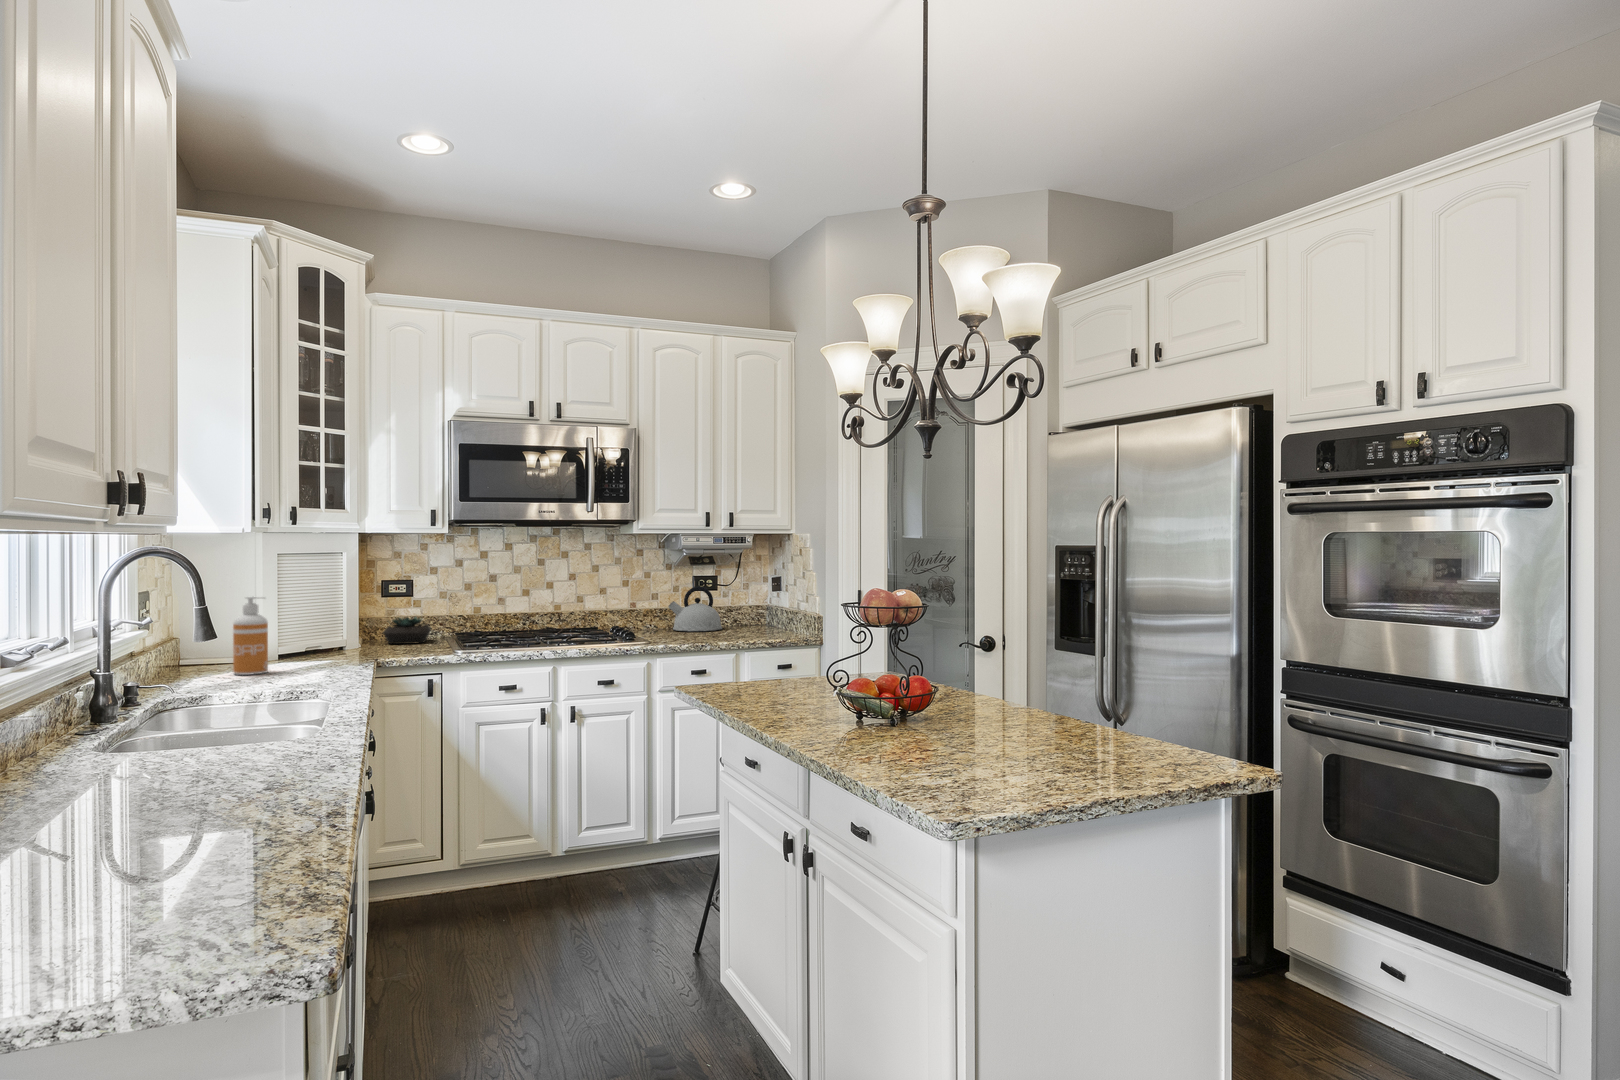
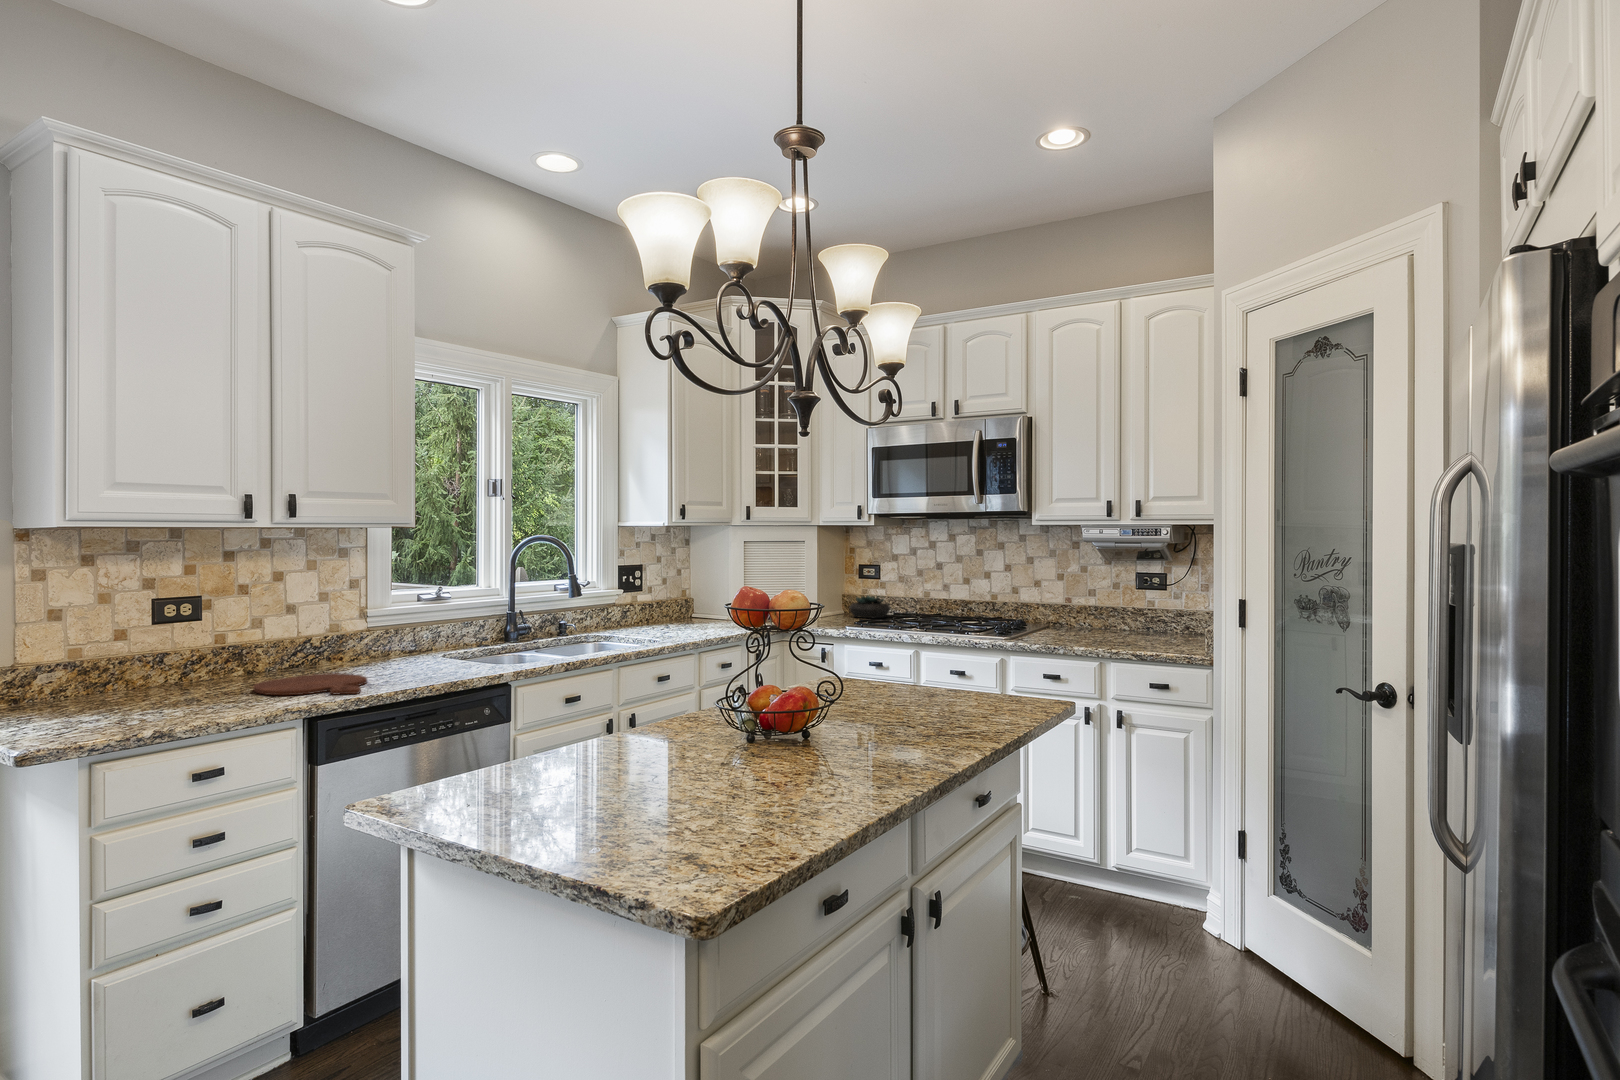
kettle: present [668,586,722,631] -> none [1094,585,1156,634]
soap dispenser: present [233,596,268,675] -> none [685,571,707,628]
cutting board: none [45,773,290,820] -> present [253,673,367,695]

